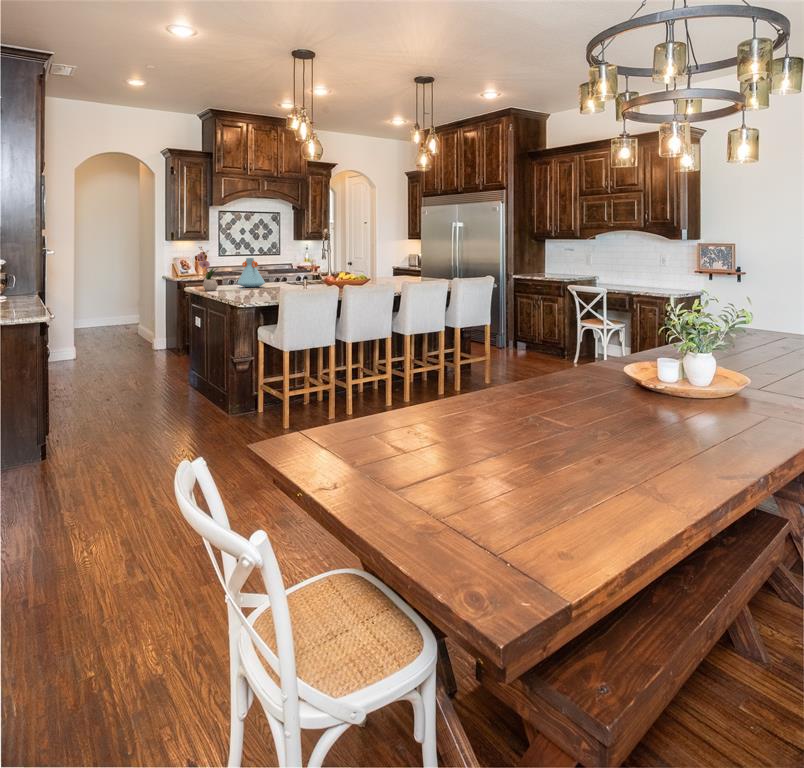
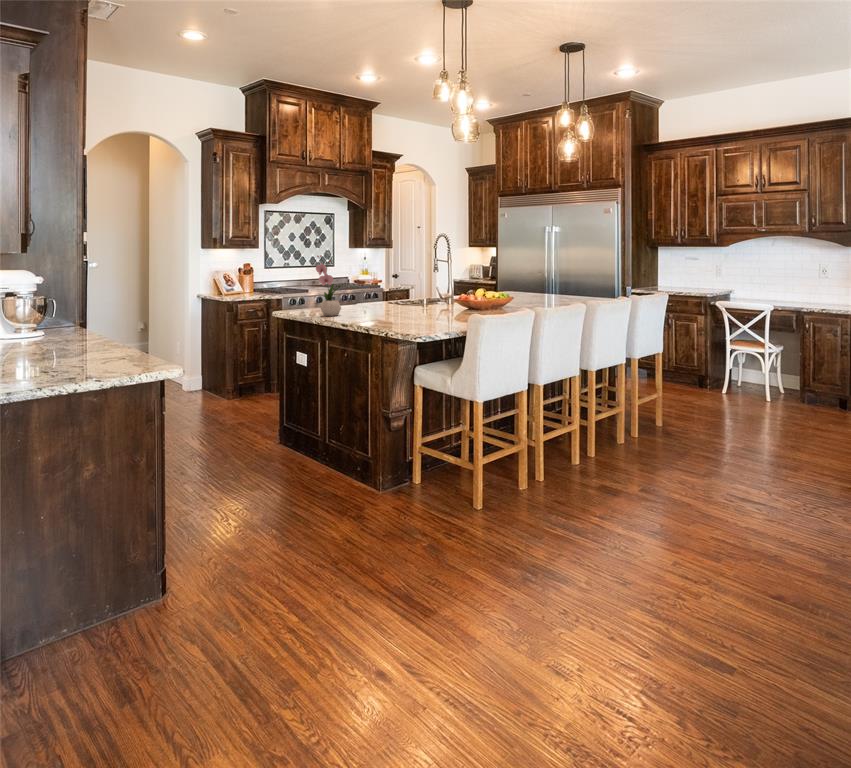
vase: present [237,258,265,287] -> none [352,270,389,310]

